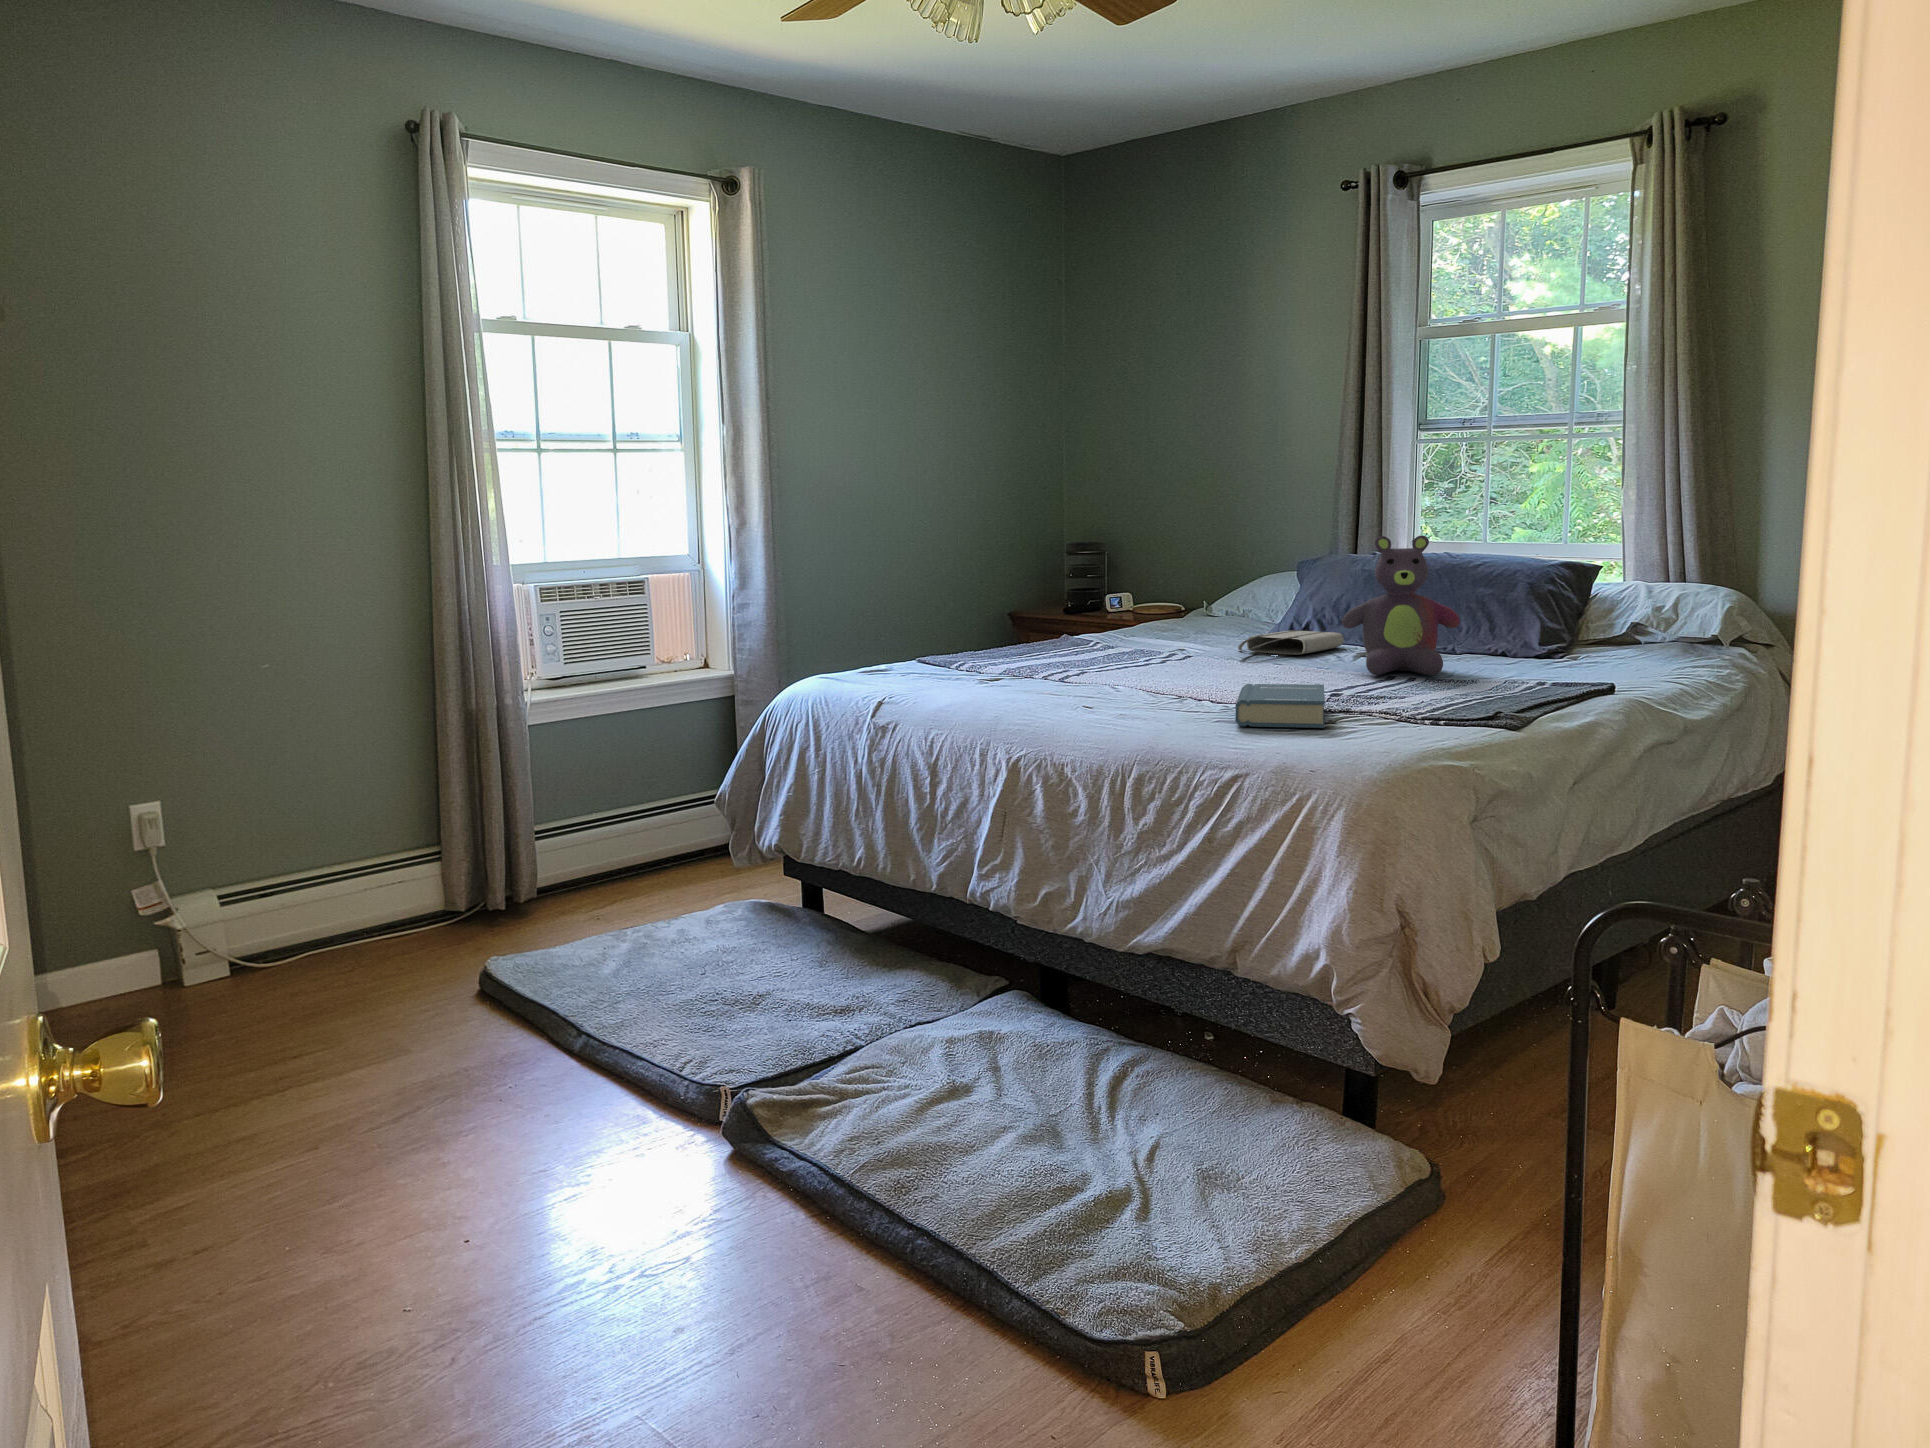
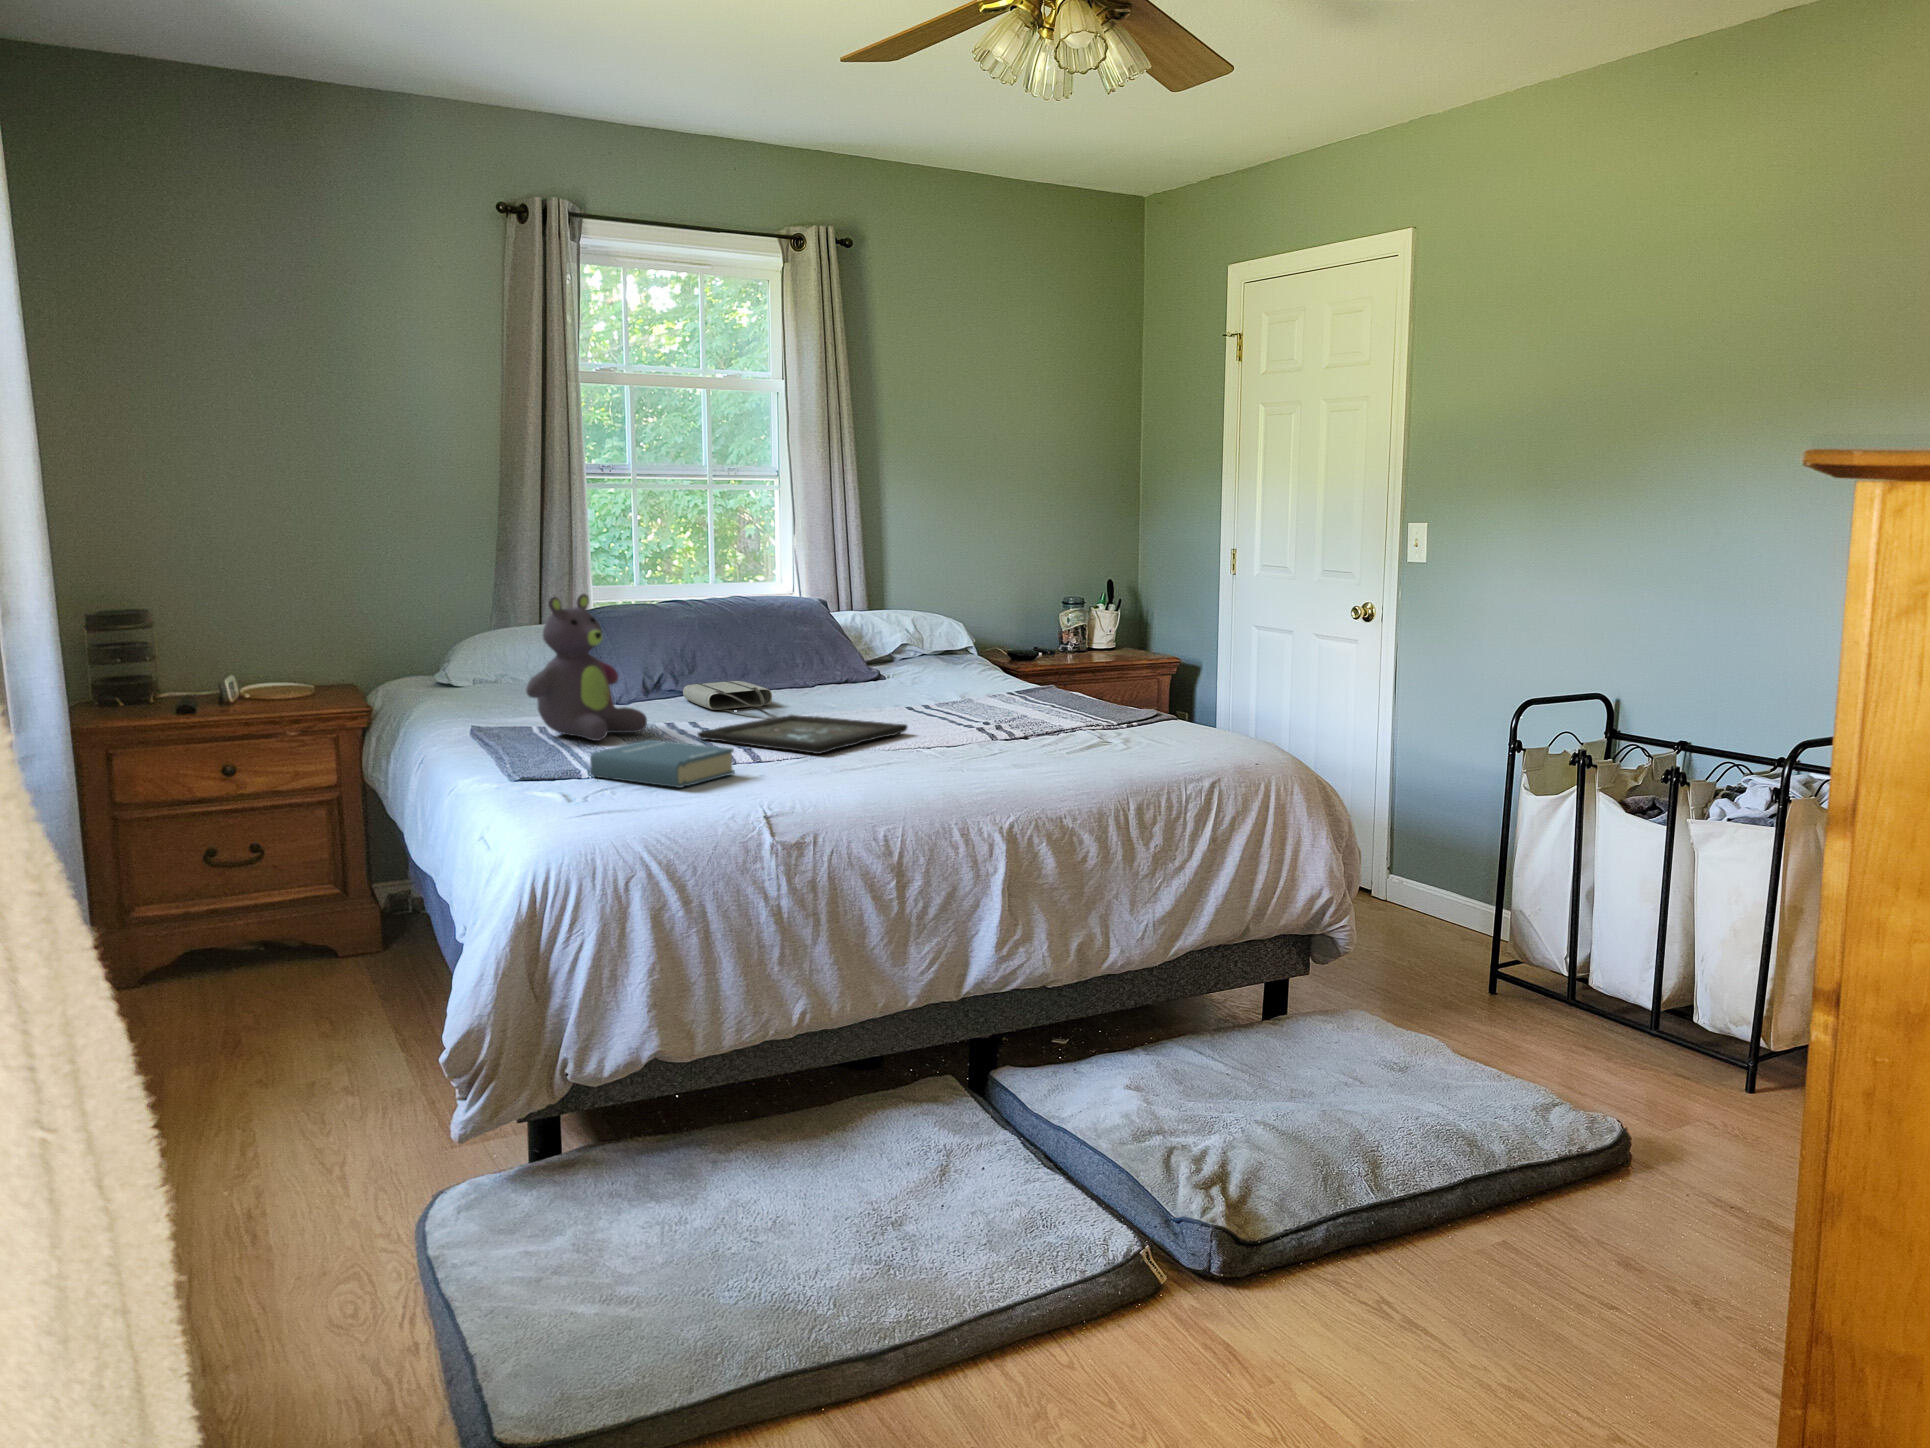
stuffed bear: present [1342,535,1460,675] -> present [526,594,647,741]
tray: none [1093,657,1244,684] -> present [698,715,907,754]
hardback book: present [1236,684,1325,728] -> present [590,740,735,788]

